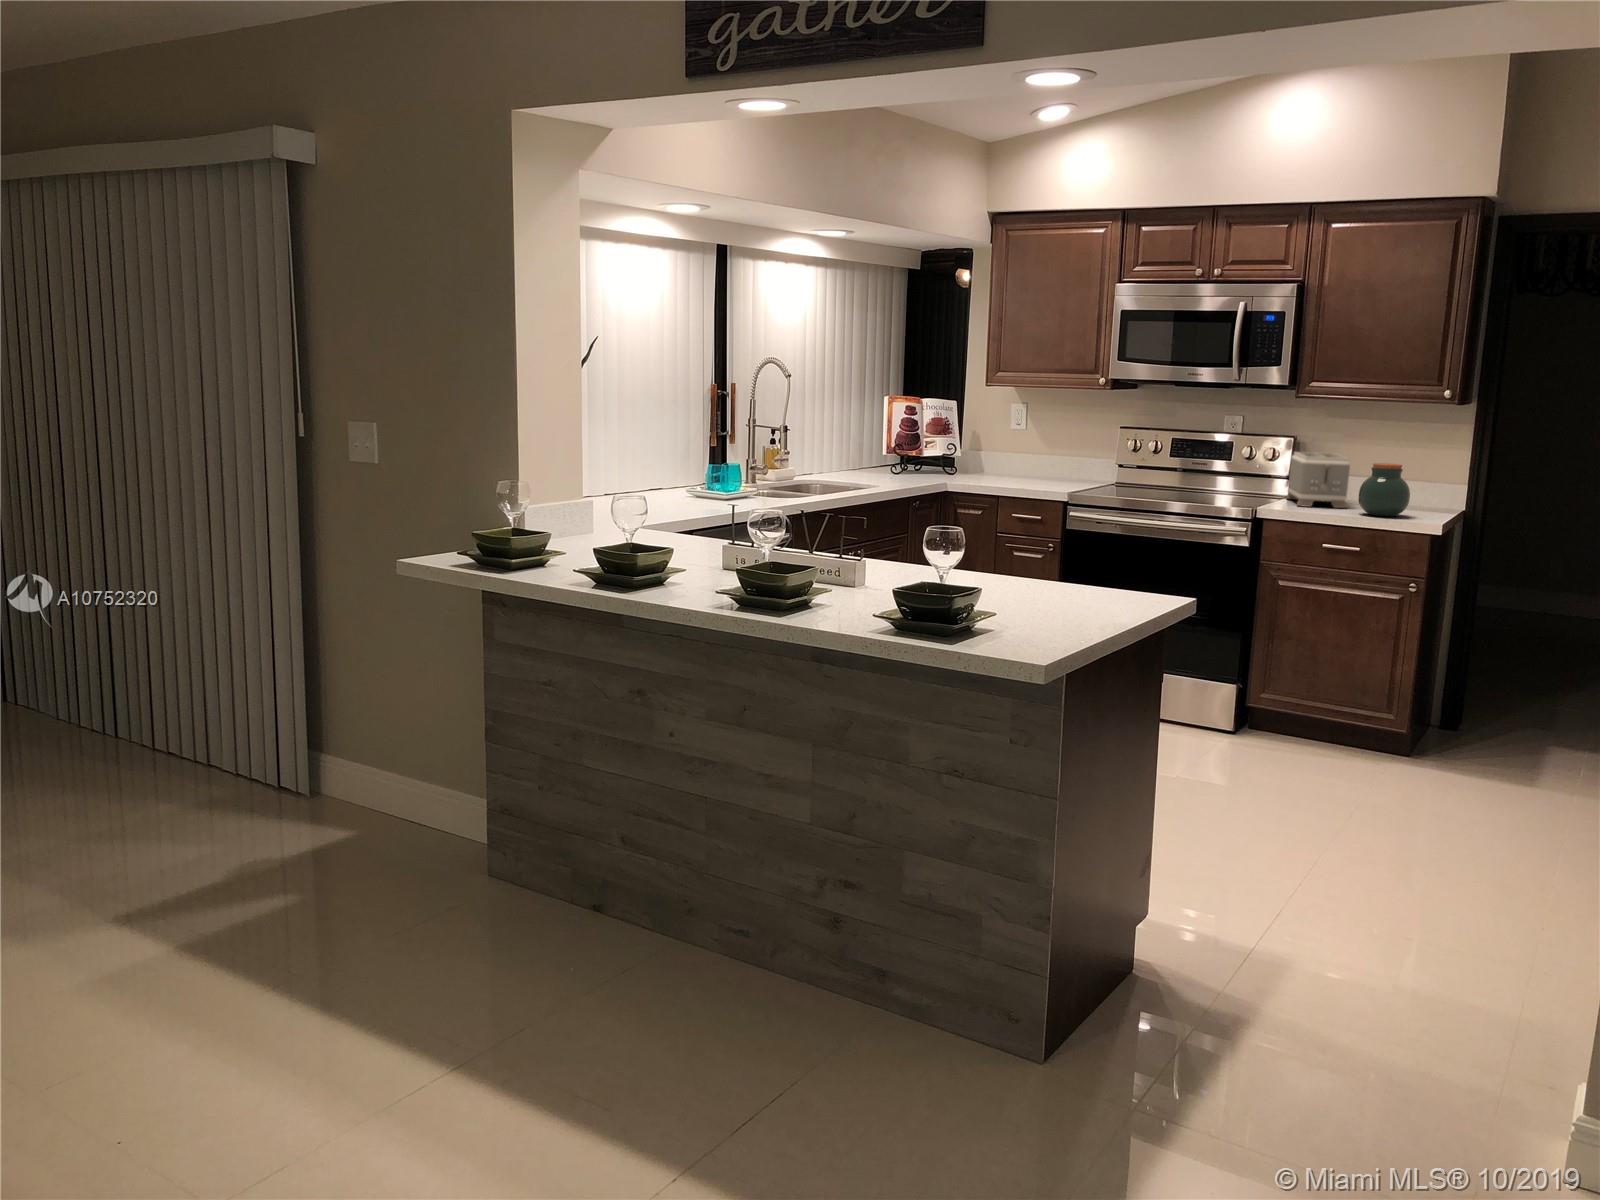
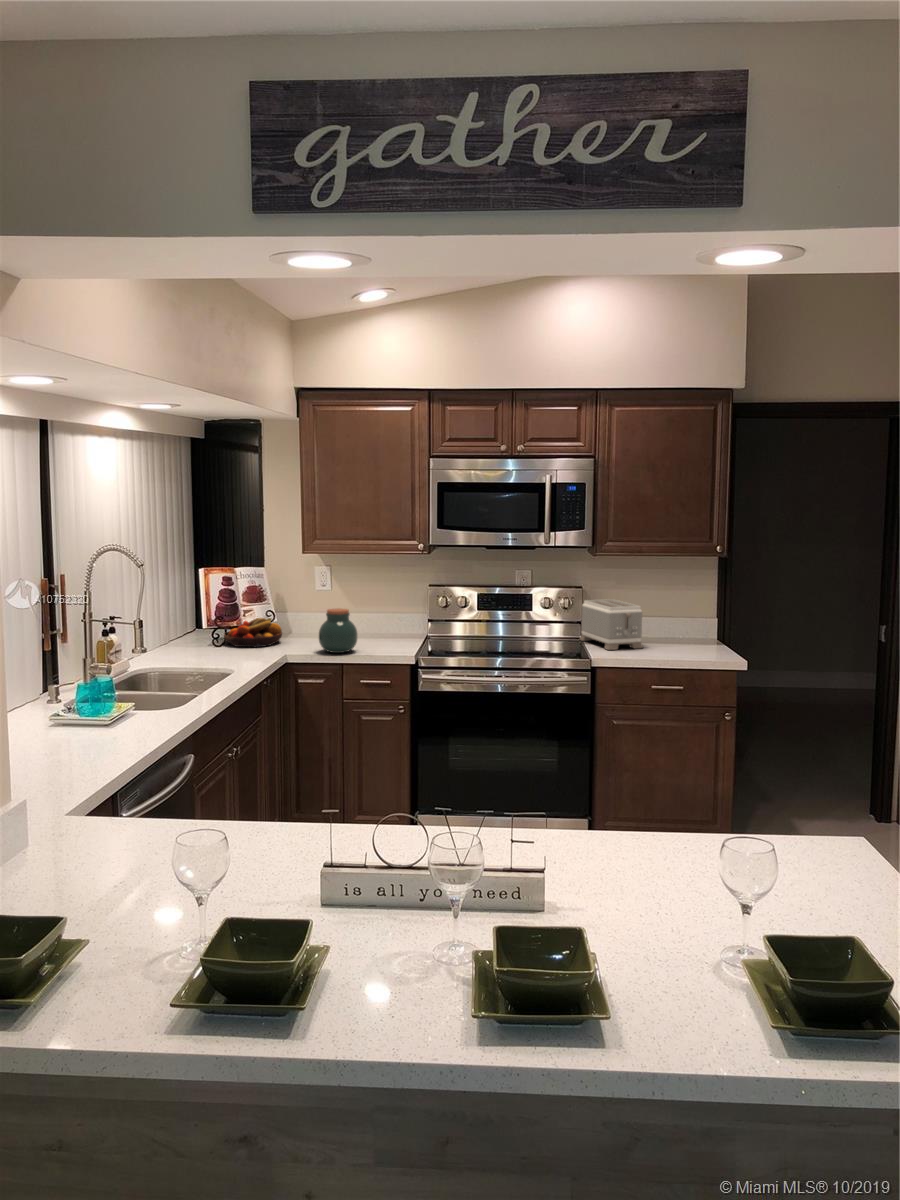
fruit bowl: none [902,451,960,478] -> present [224,618,282,647]
jar: present [1358,463,1410,516] -> present [319,608,358,653]

